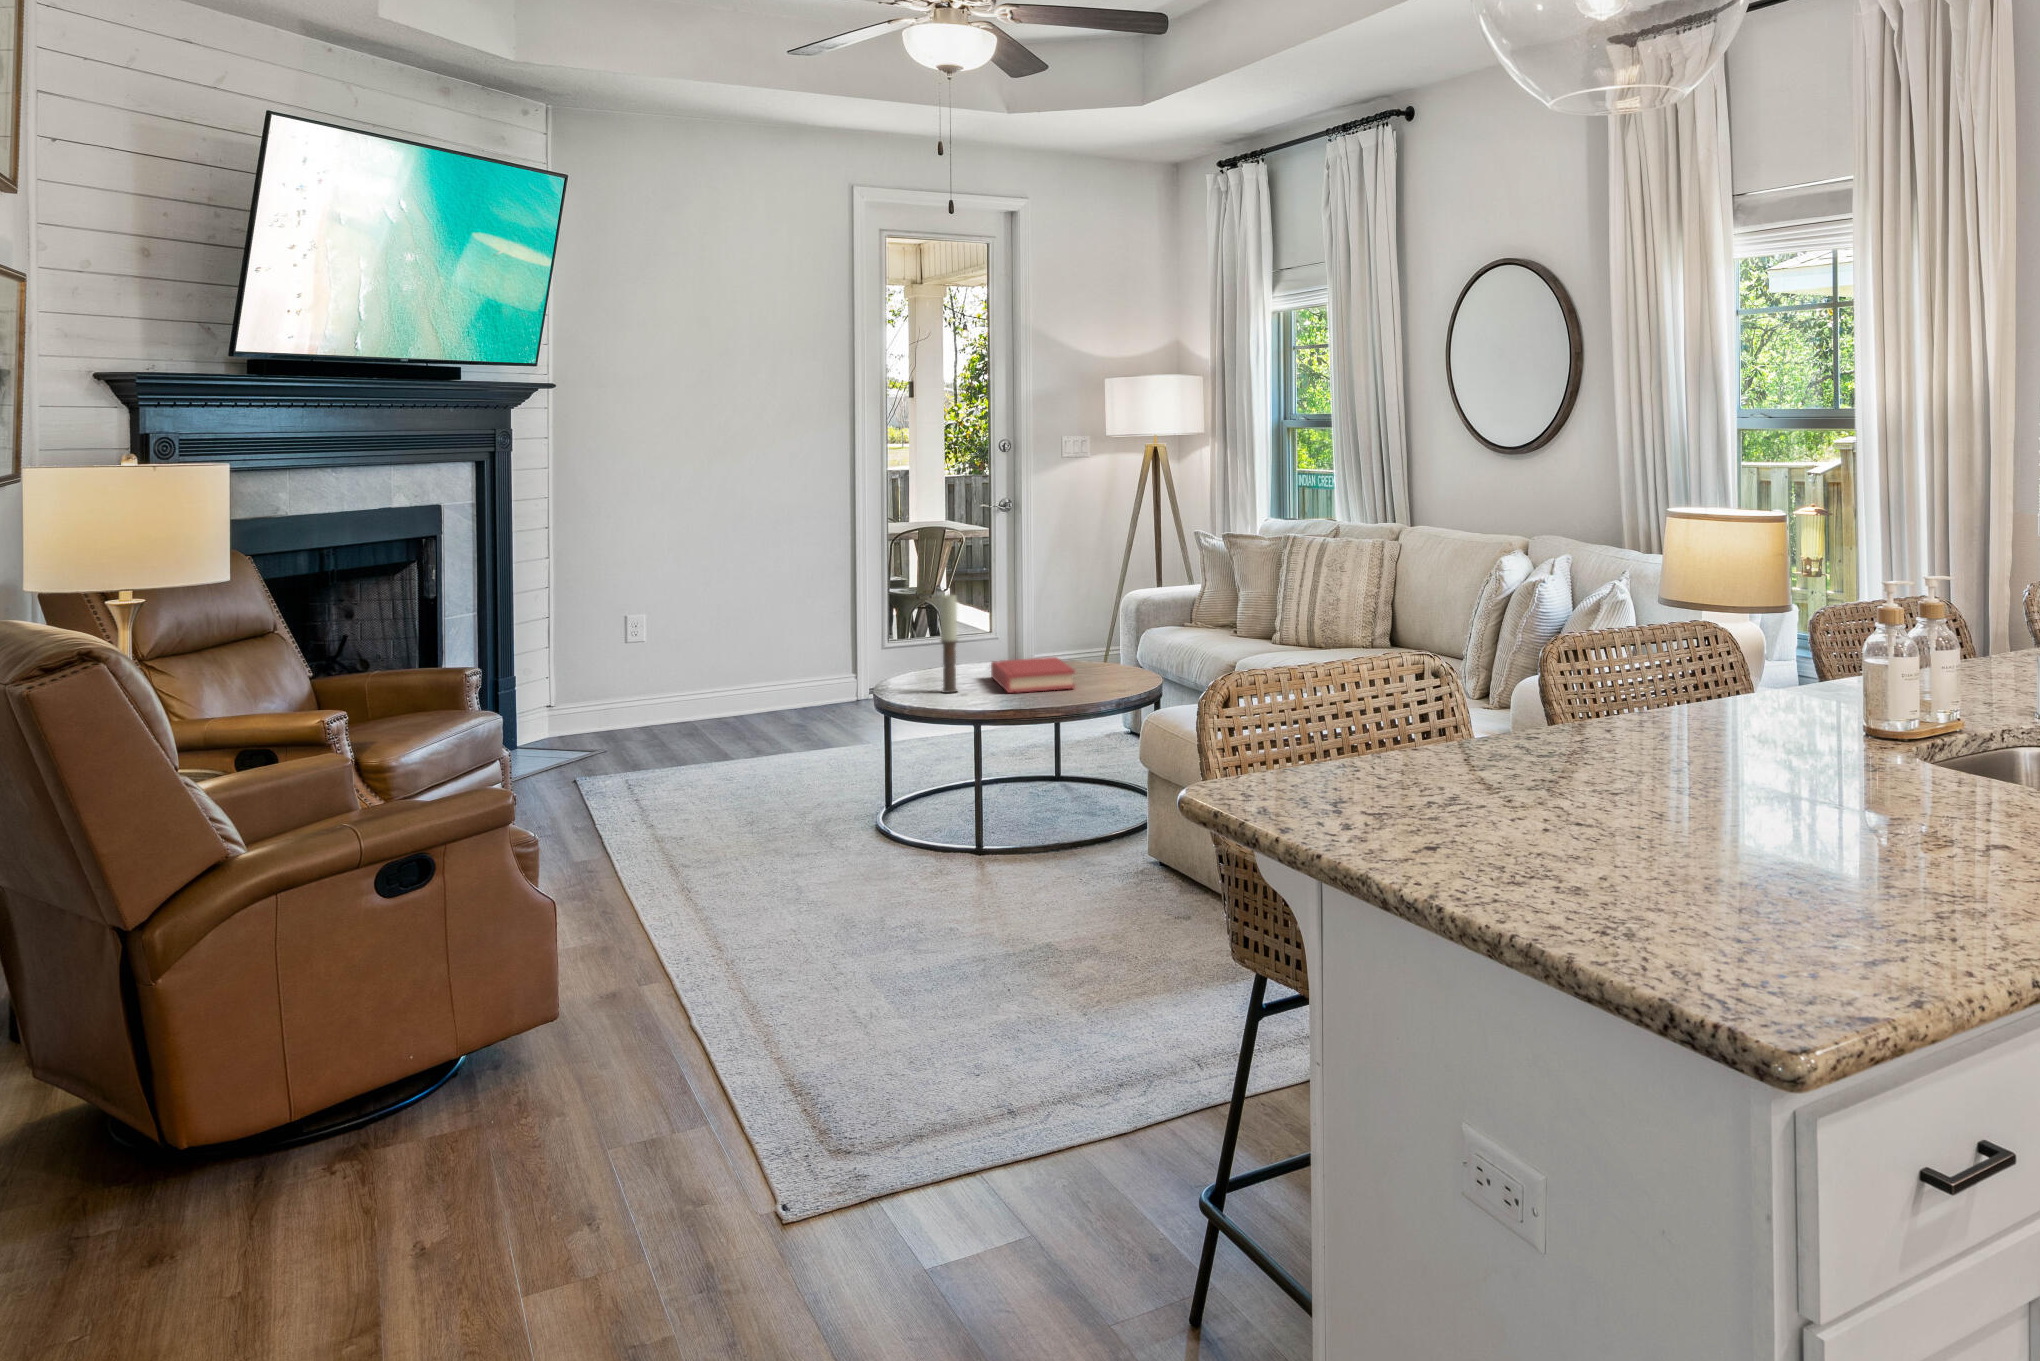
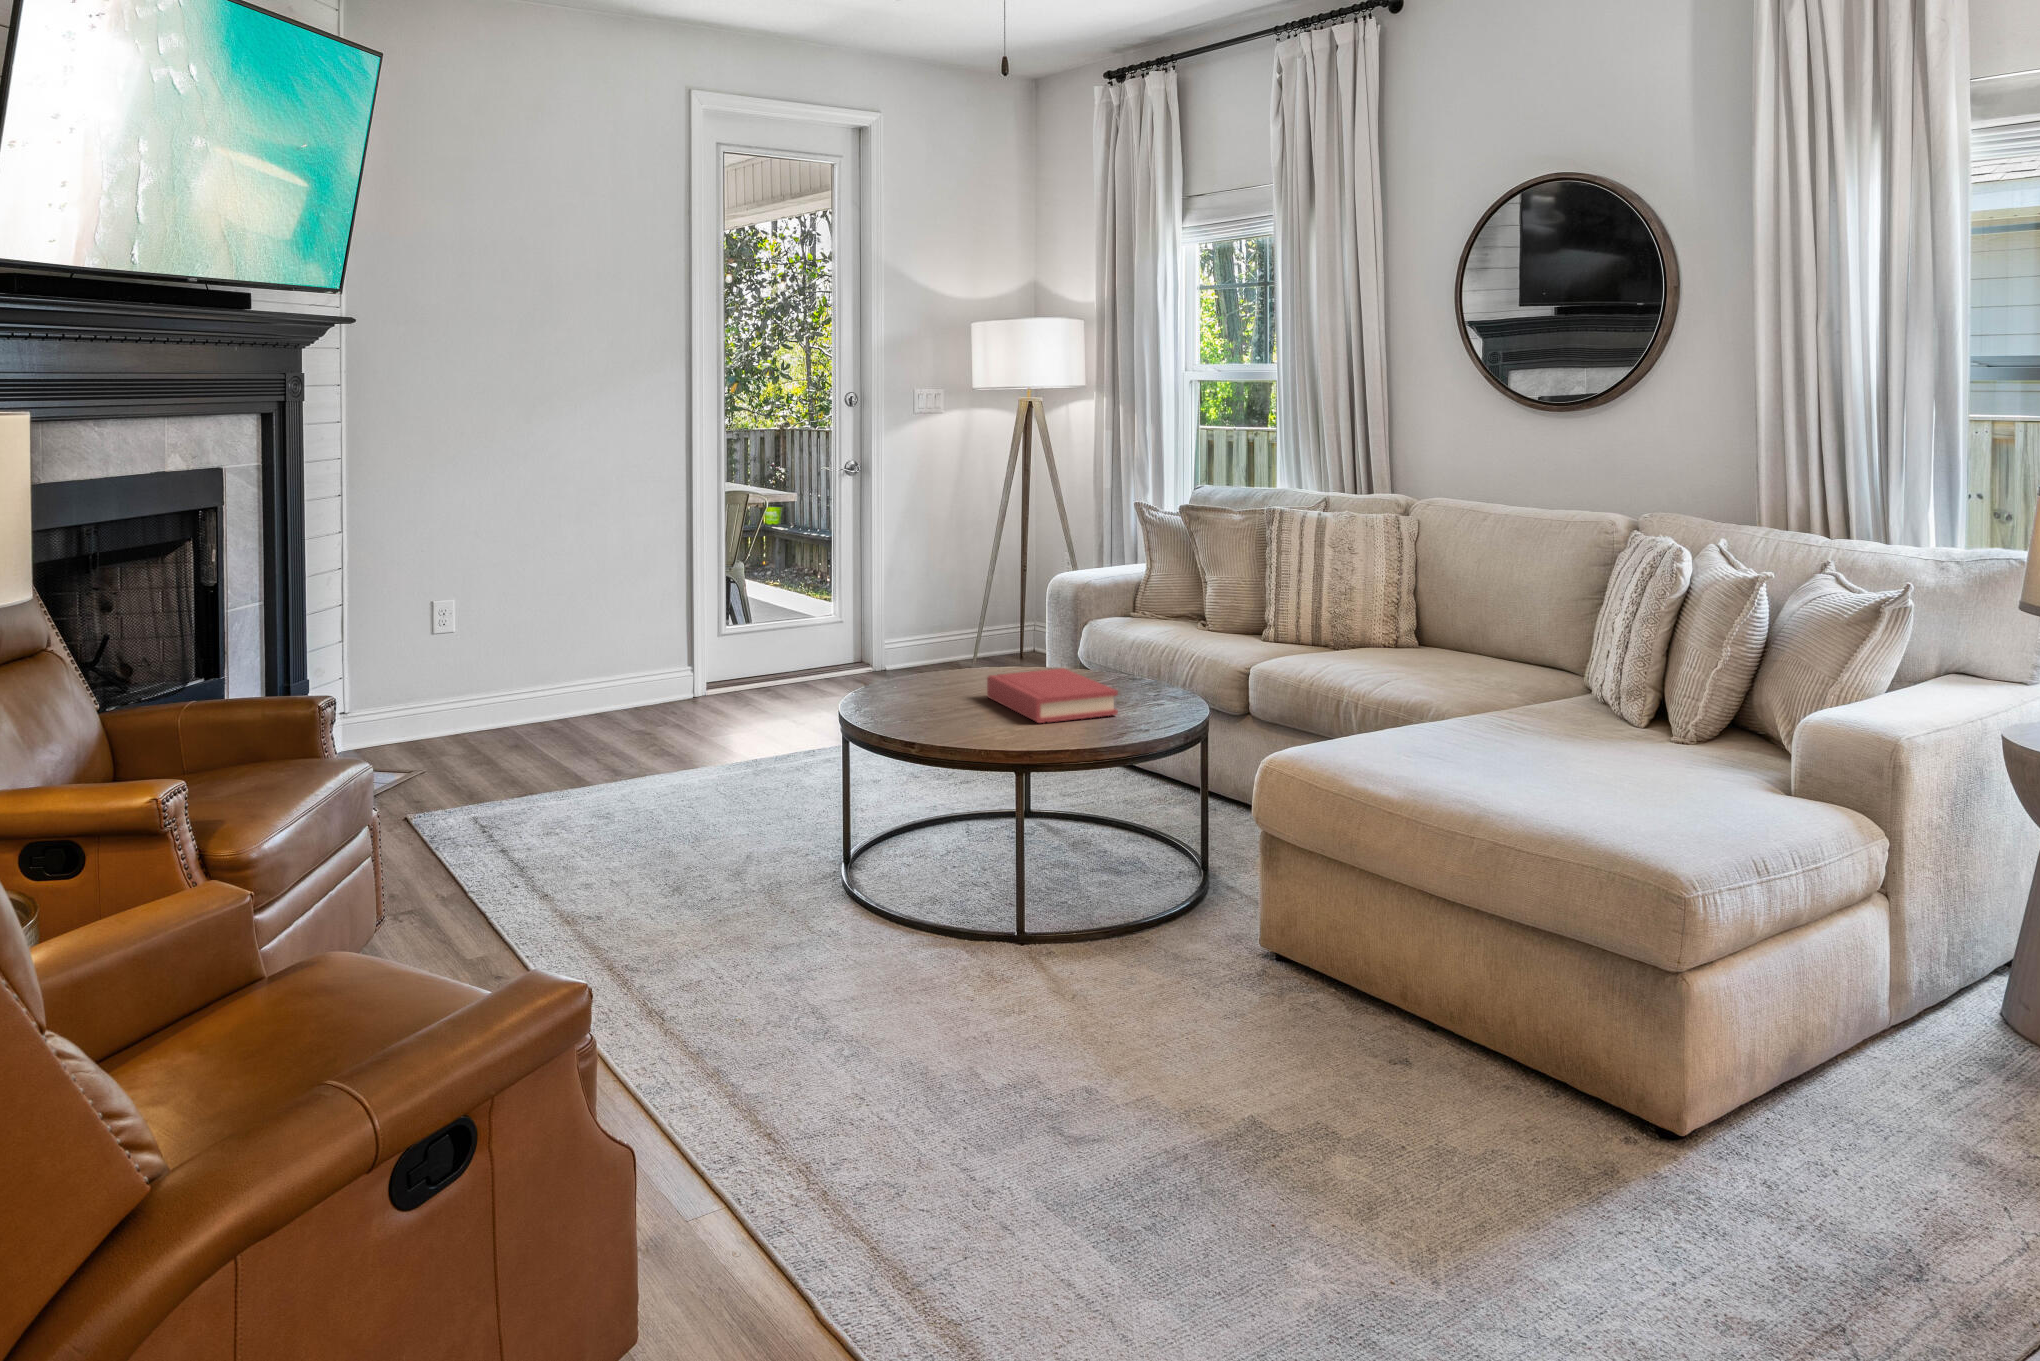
candle: present [941,595,957,693] -> none [946,589,968,723]

